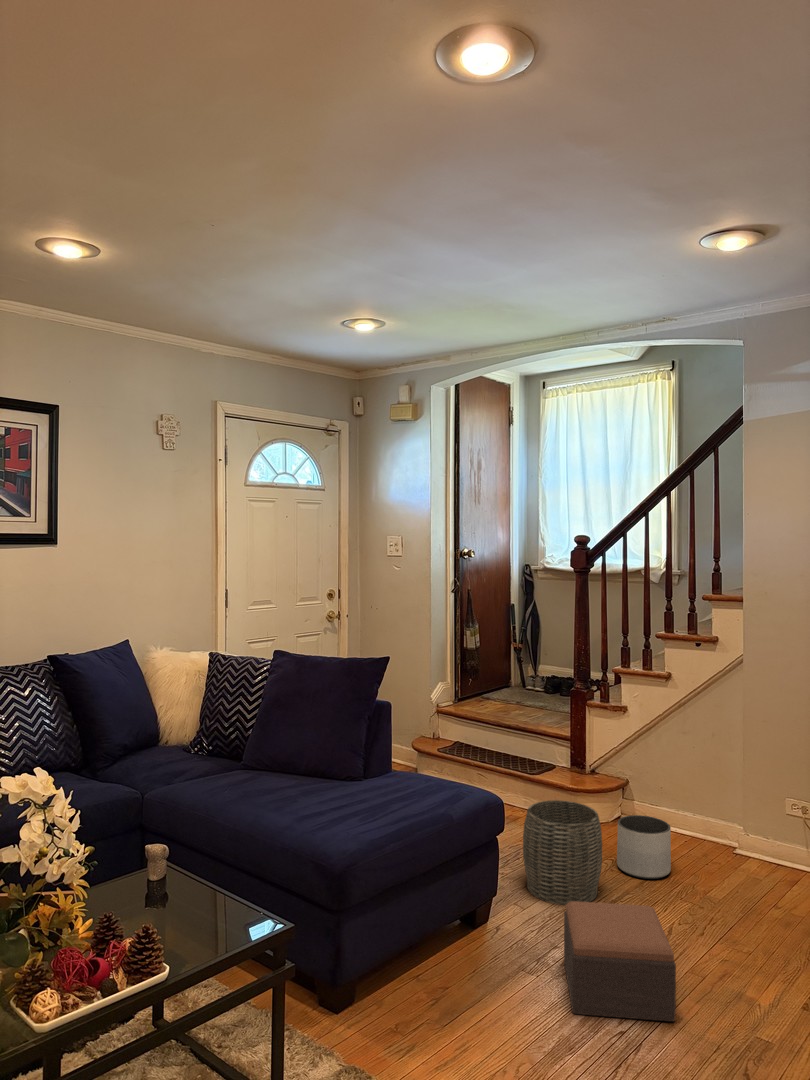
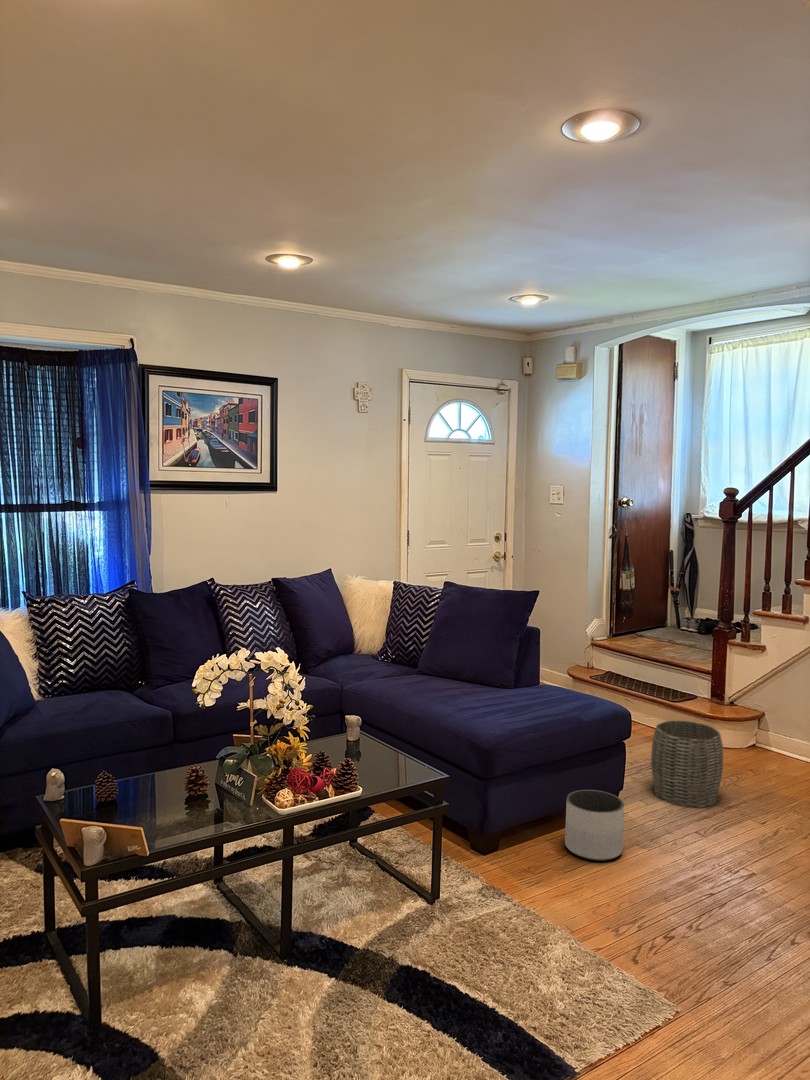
planter: present [617,815,671,879] -> present [565,790,624,861]
footstool: present [564,901,676,1022] -> none [672,796,762,894]

